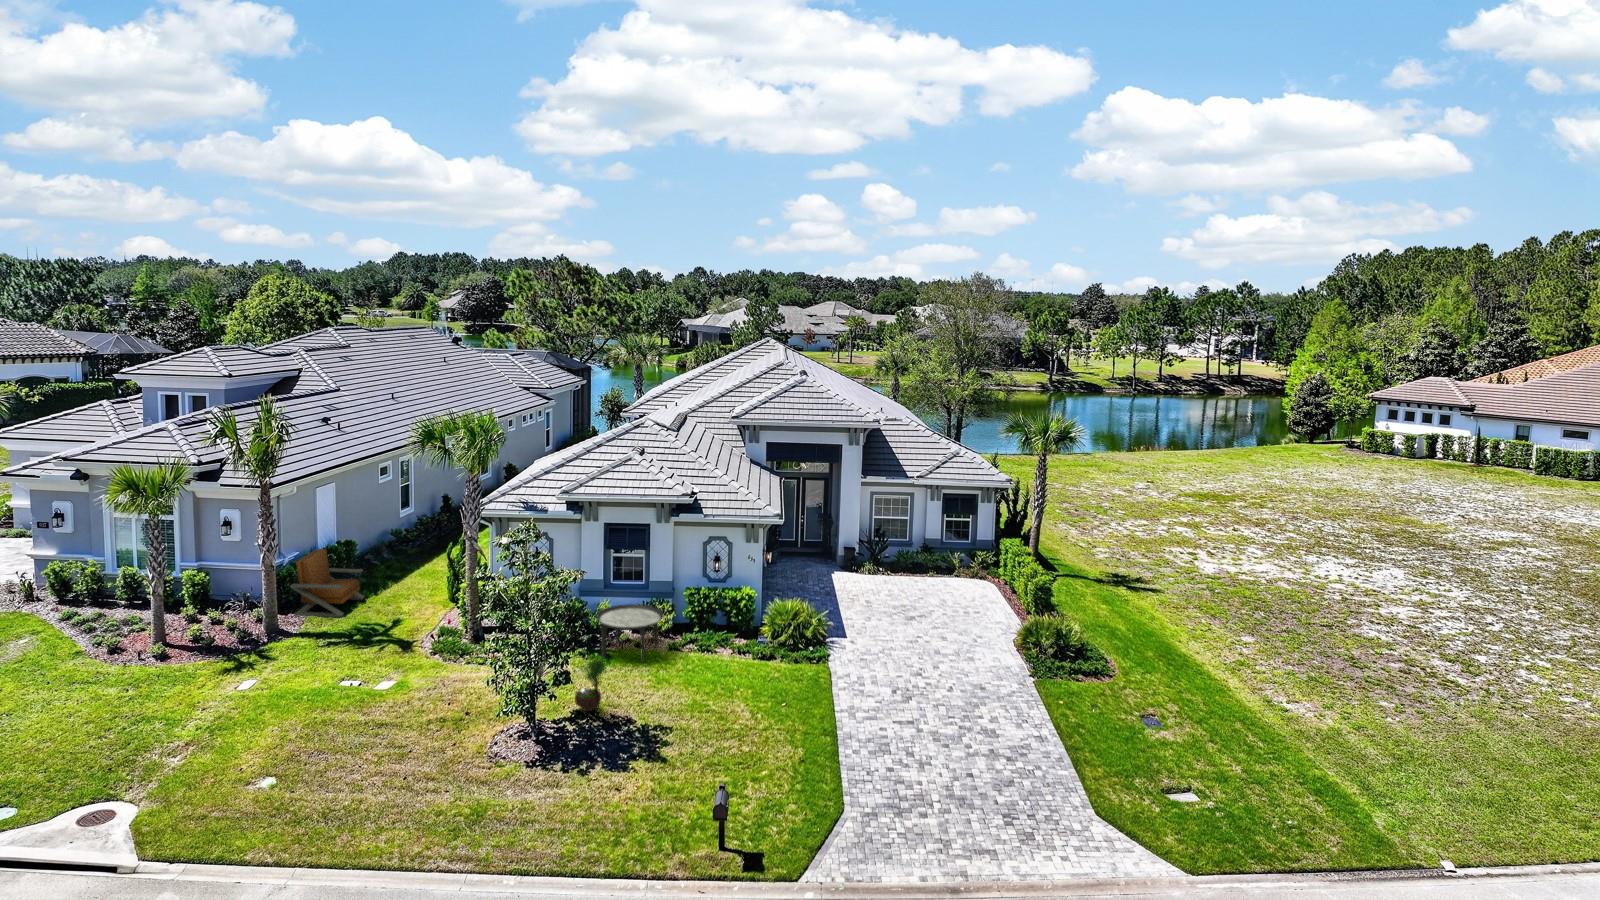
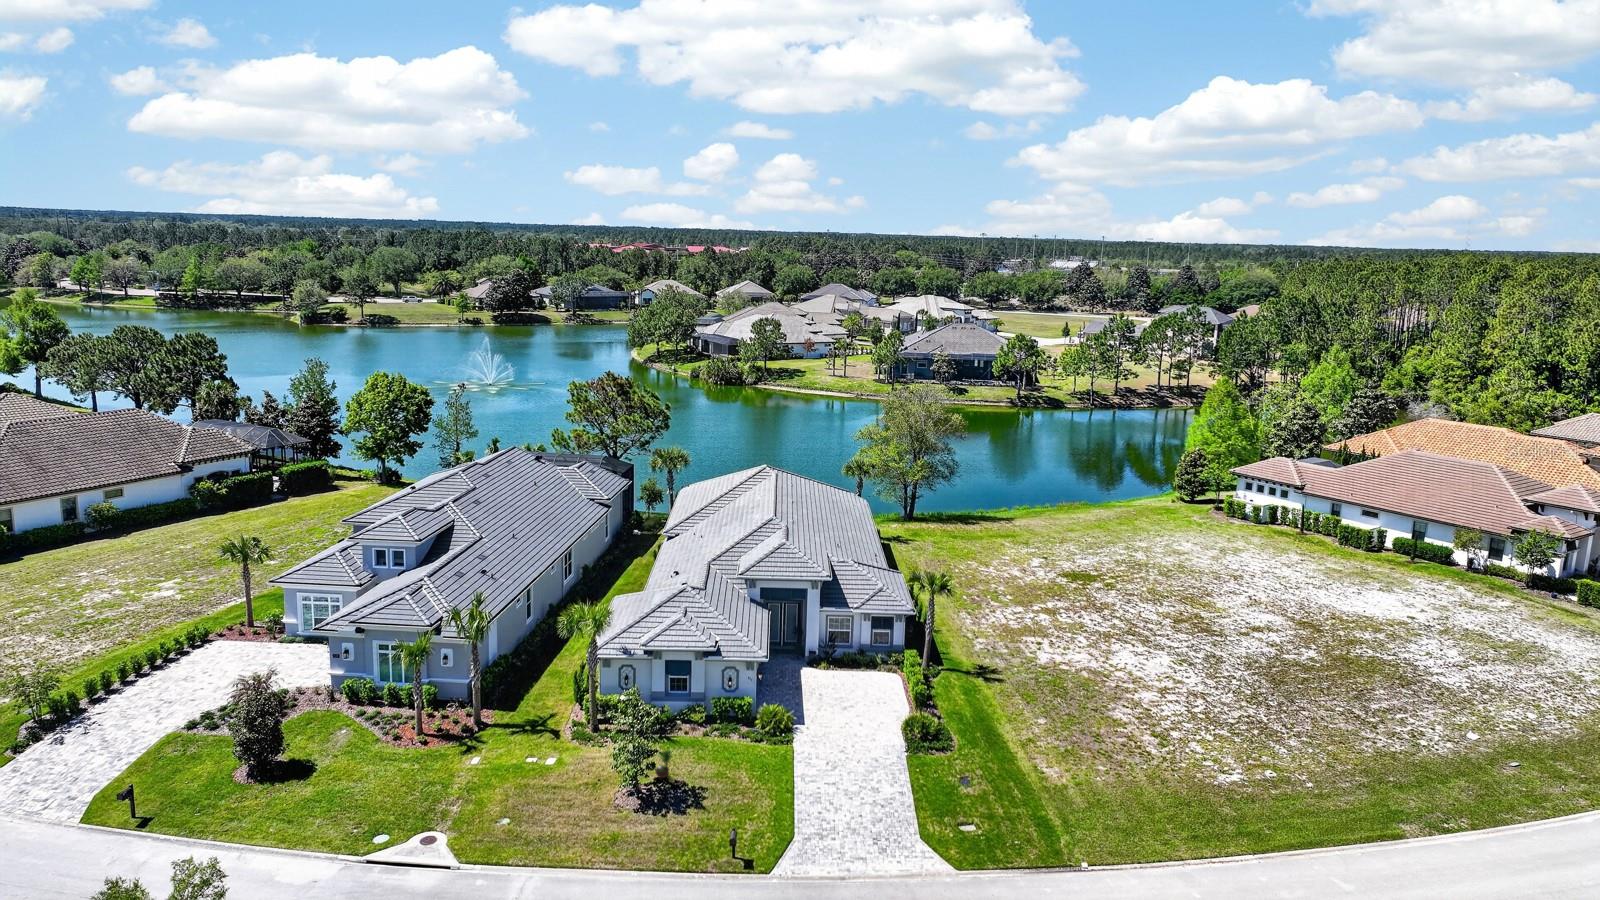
lounge chair: present [290,549,364,617] -> none [486,671,524,713]
round table: present [596,604,664,662] -> none [663,708,701,745]

